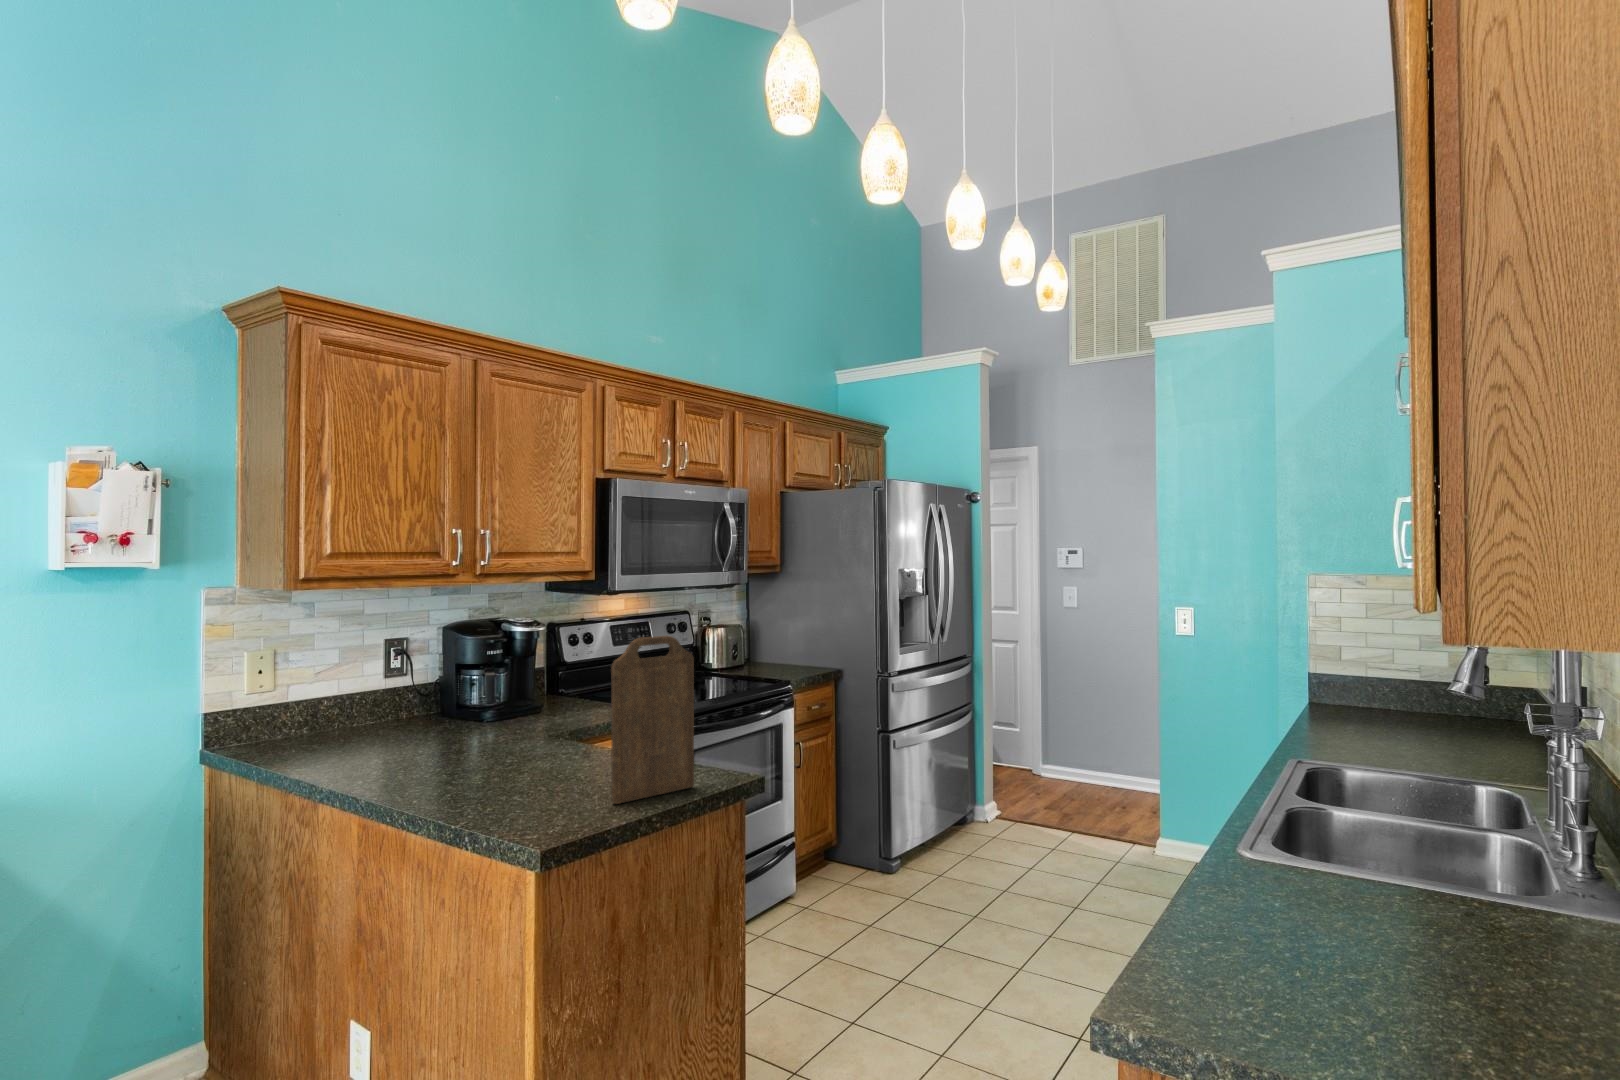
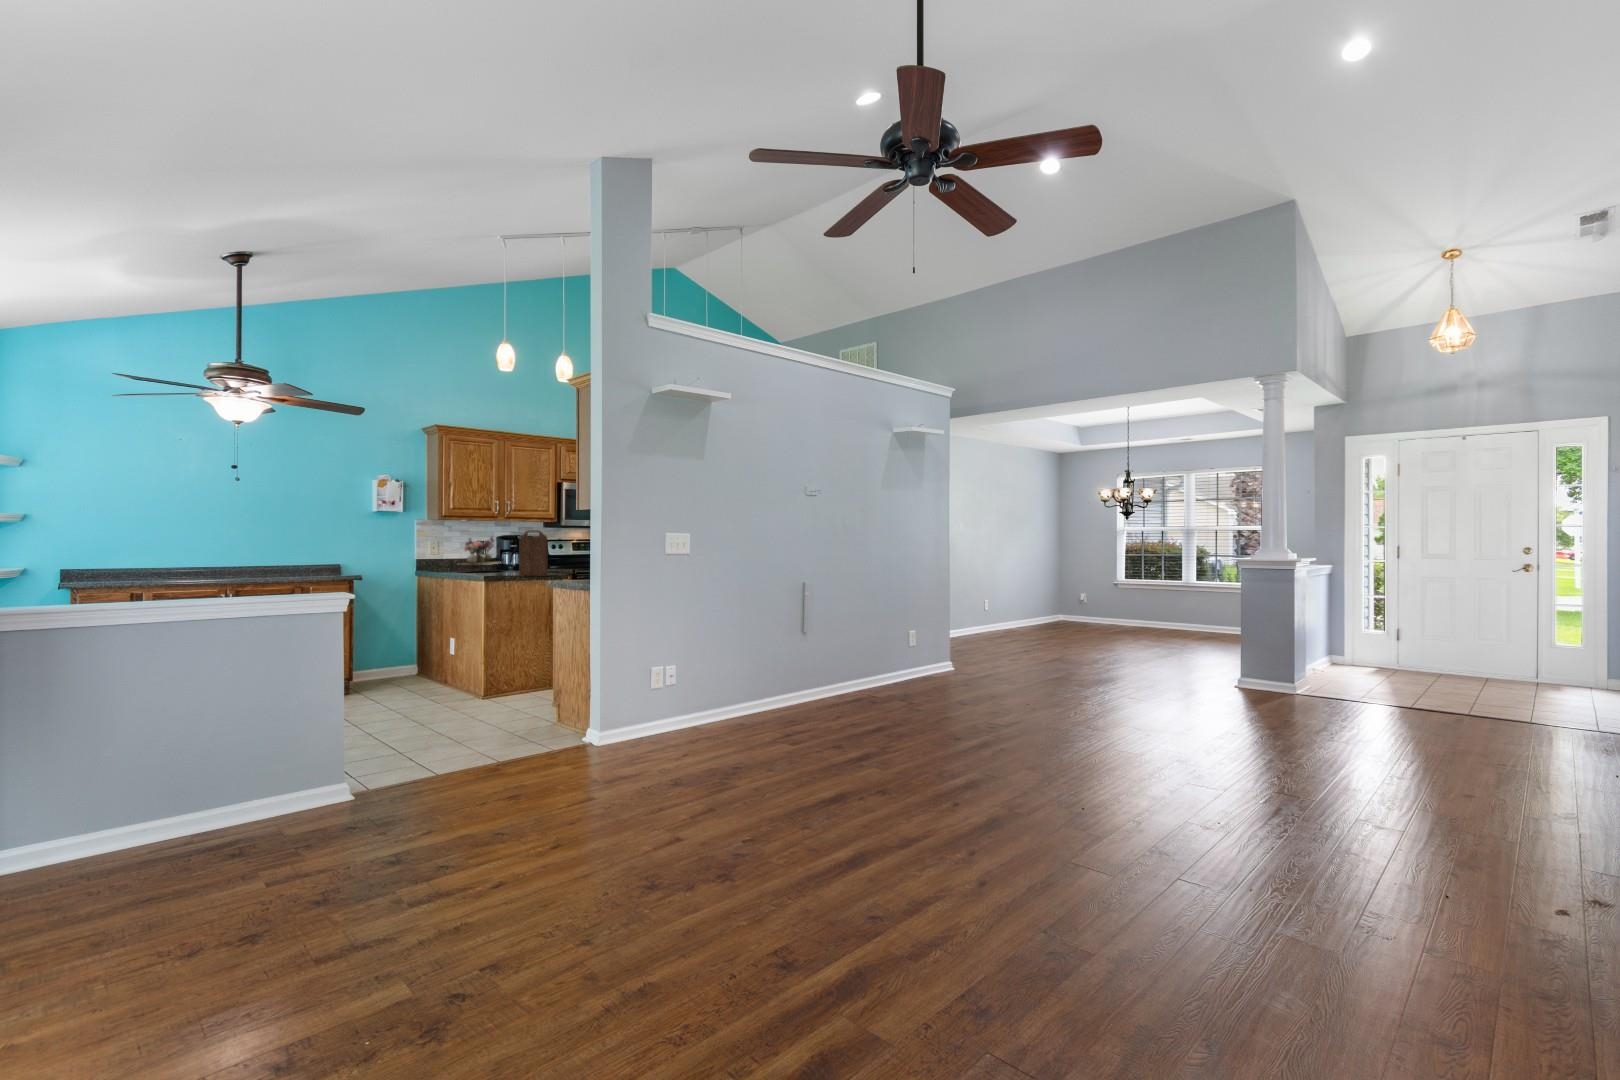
flower arrangement: none [345,628,487,747] -> present [462,537,501,570]

